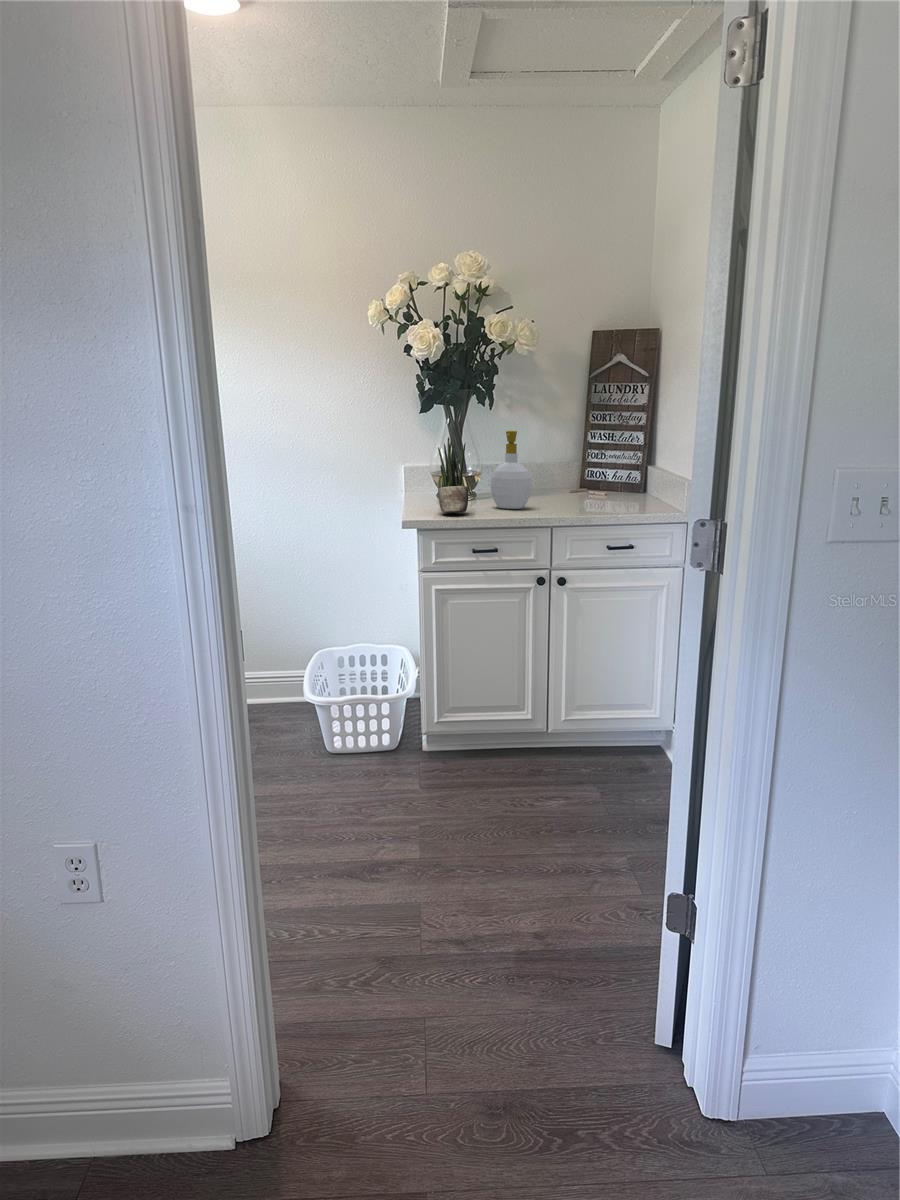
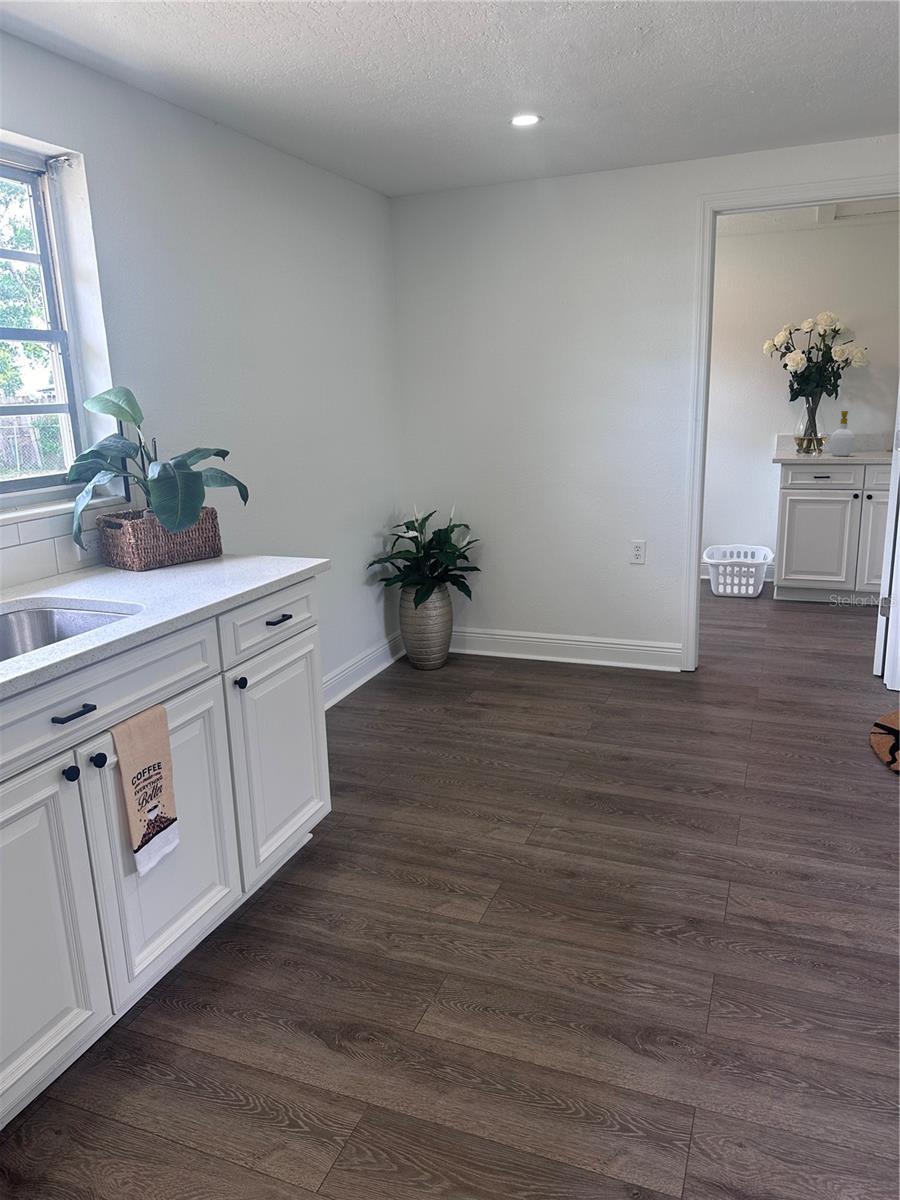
potted plant: present [438,437,468,512] -> none [796,413,815,456]

